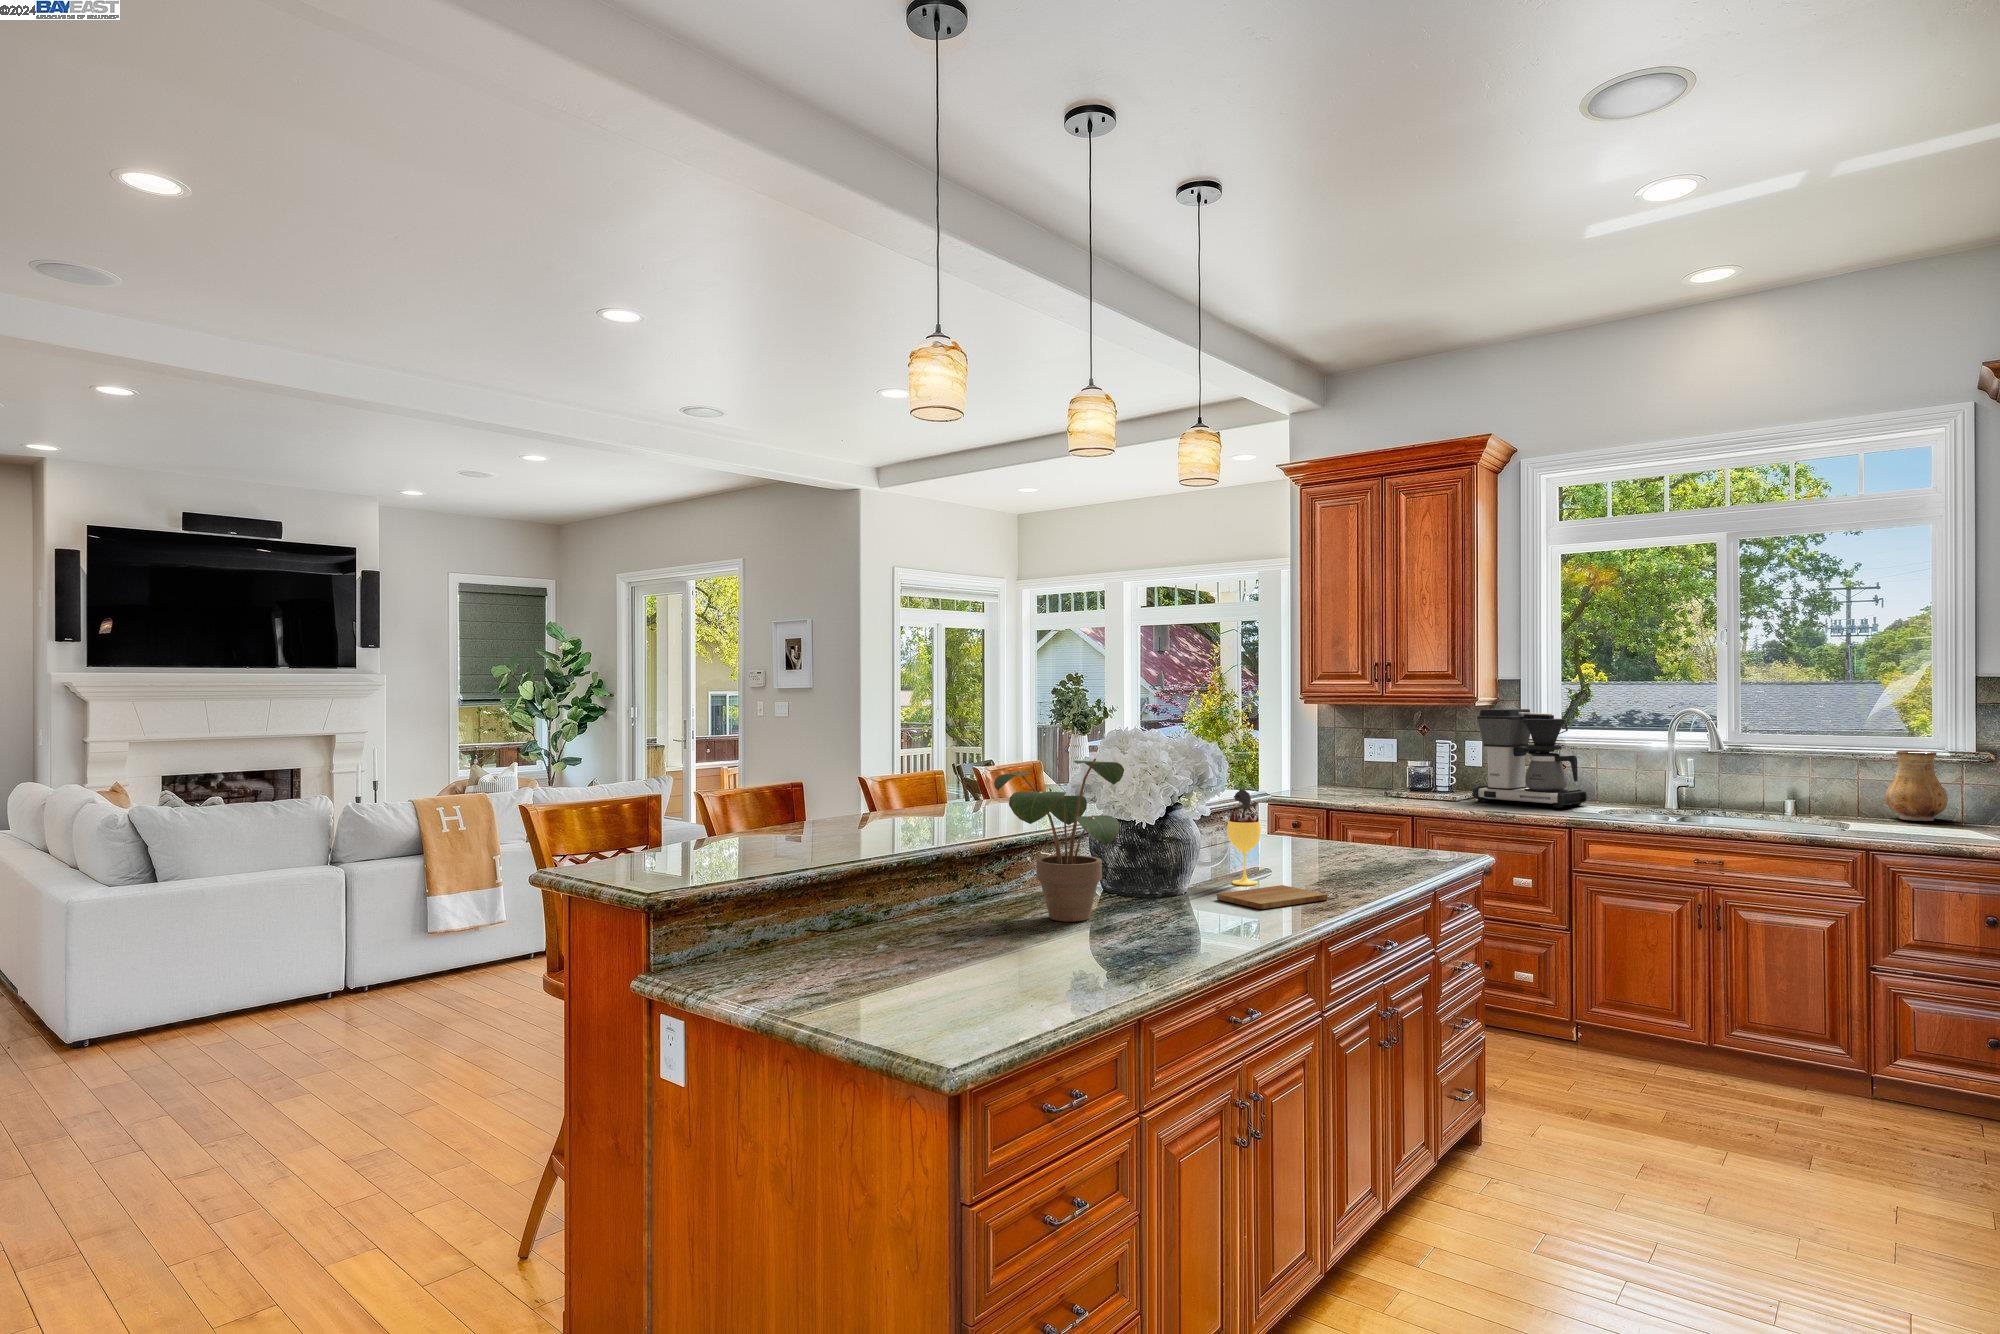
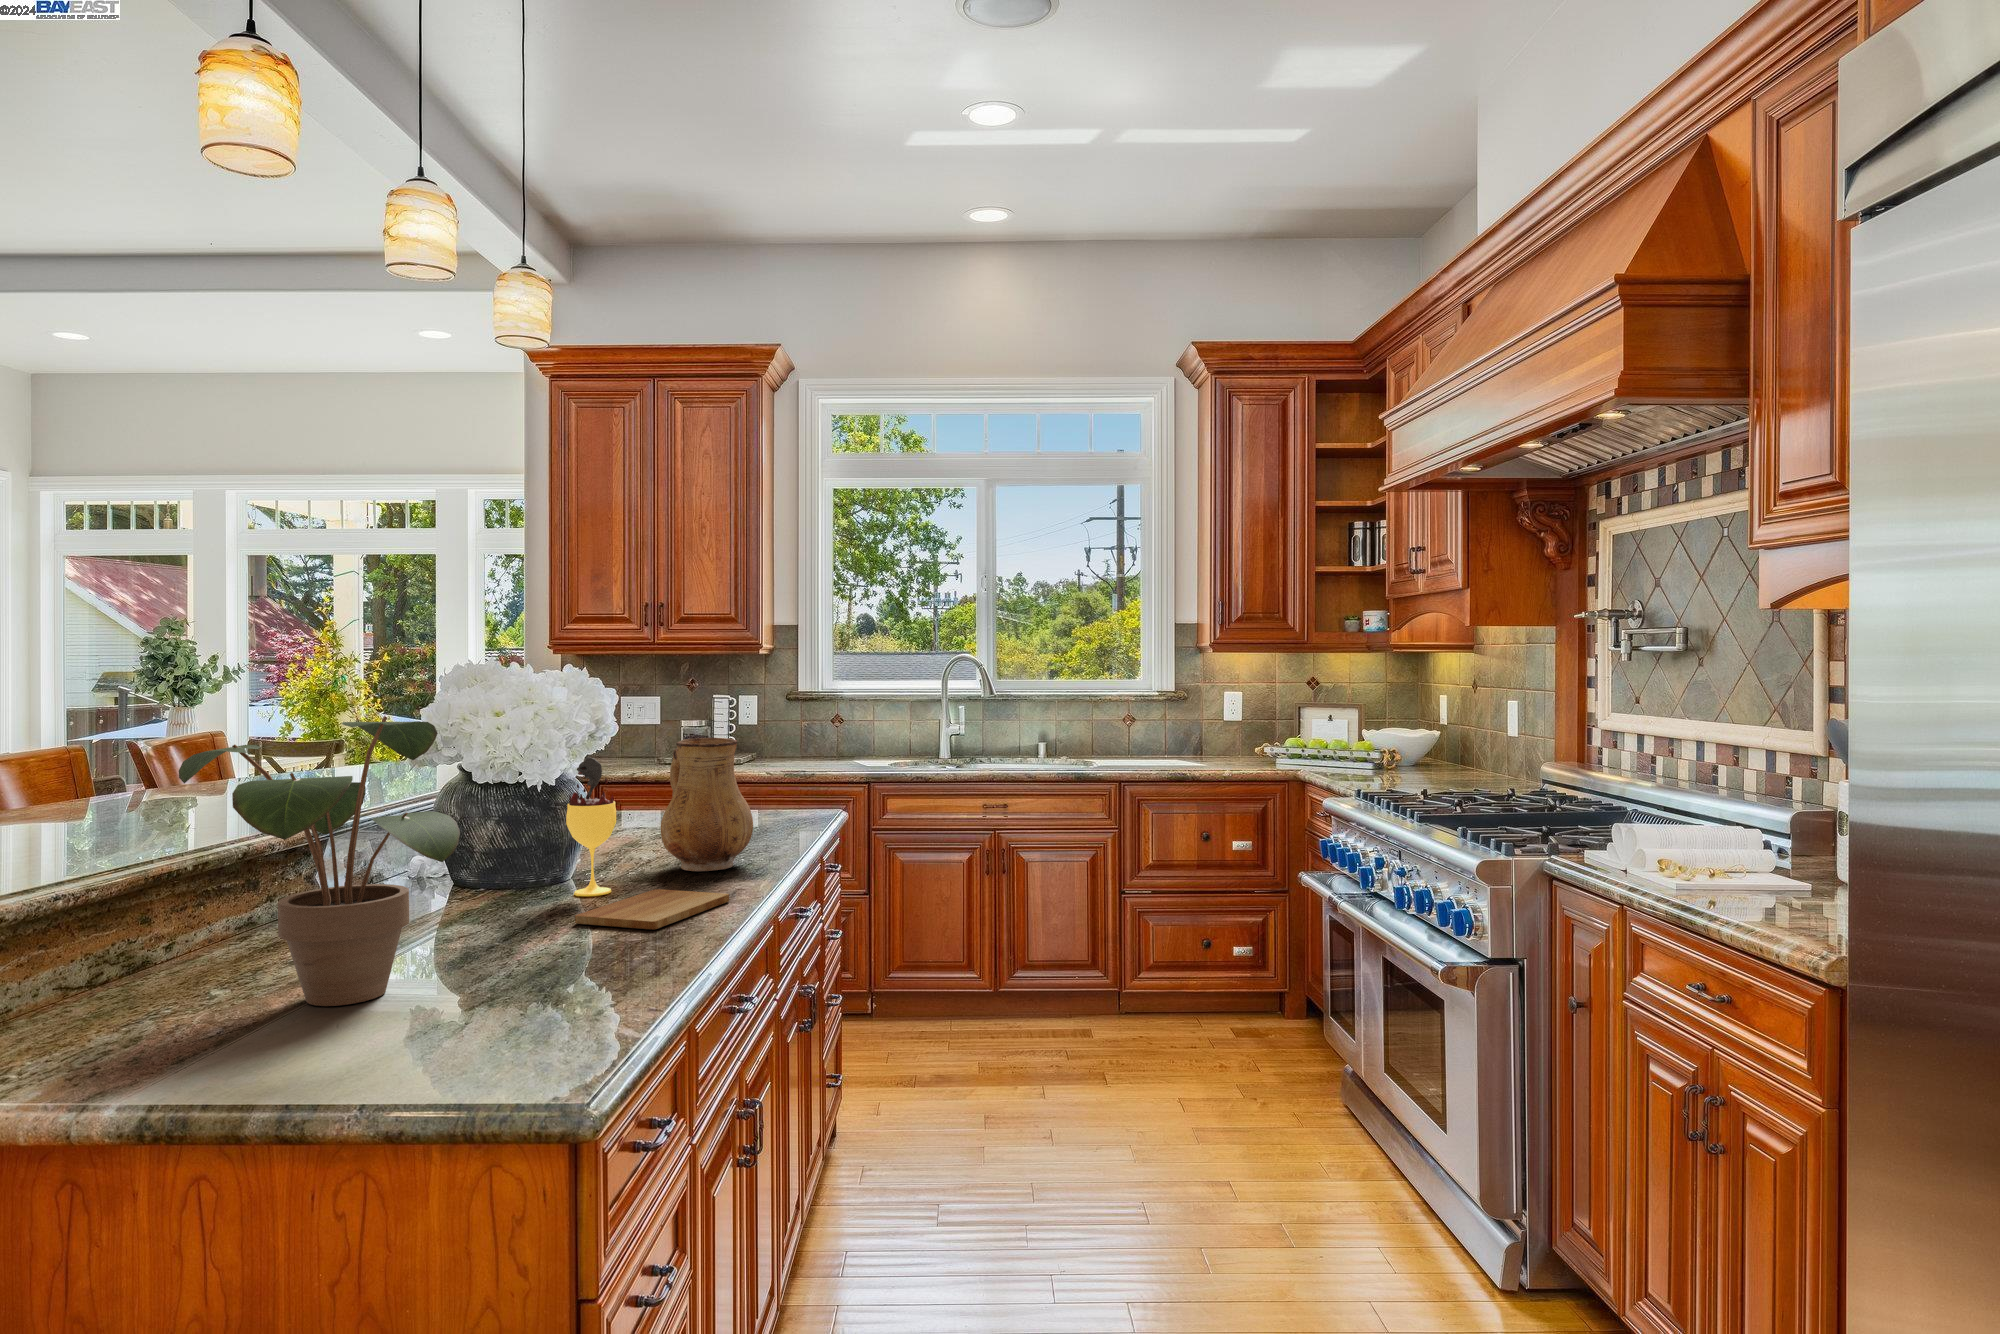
coffee maker: present [1473,709,1587,808] -> none [757,658,870,763]
ceramic pitcher: present [1886,751,1948,821] -> present [661,738,753,871]

